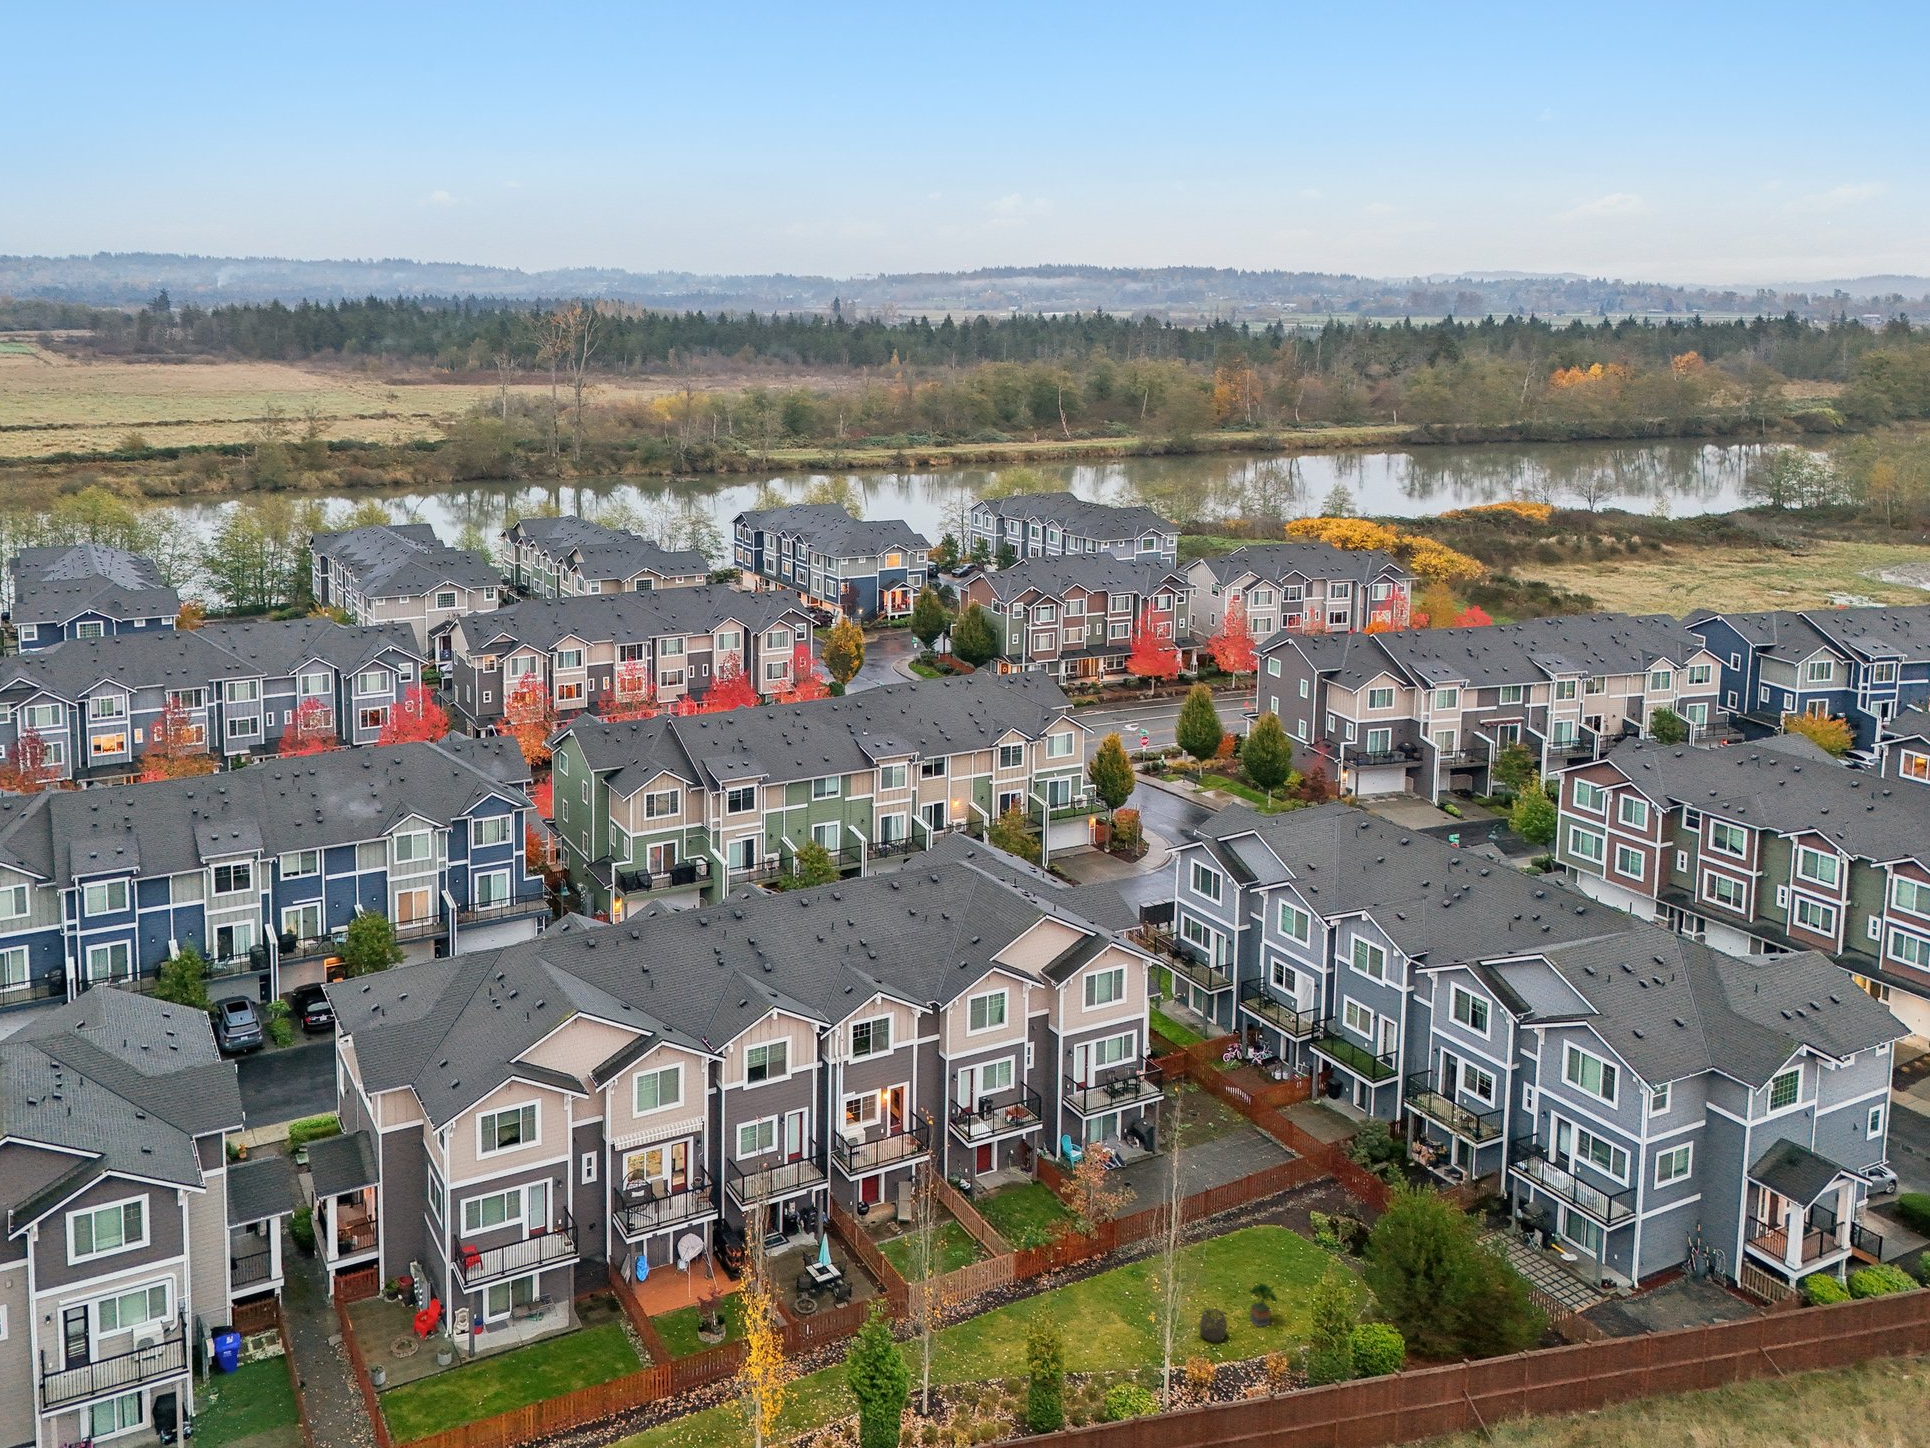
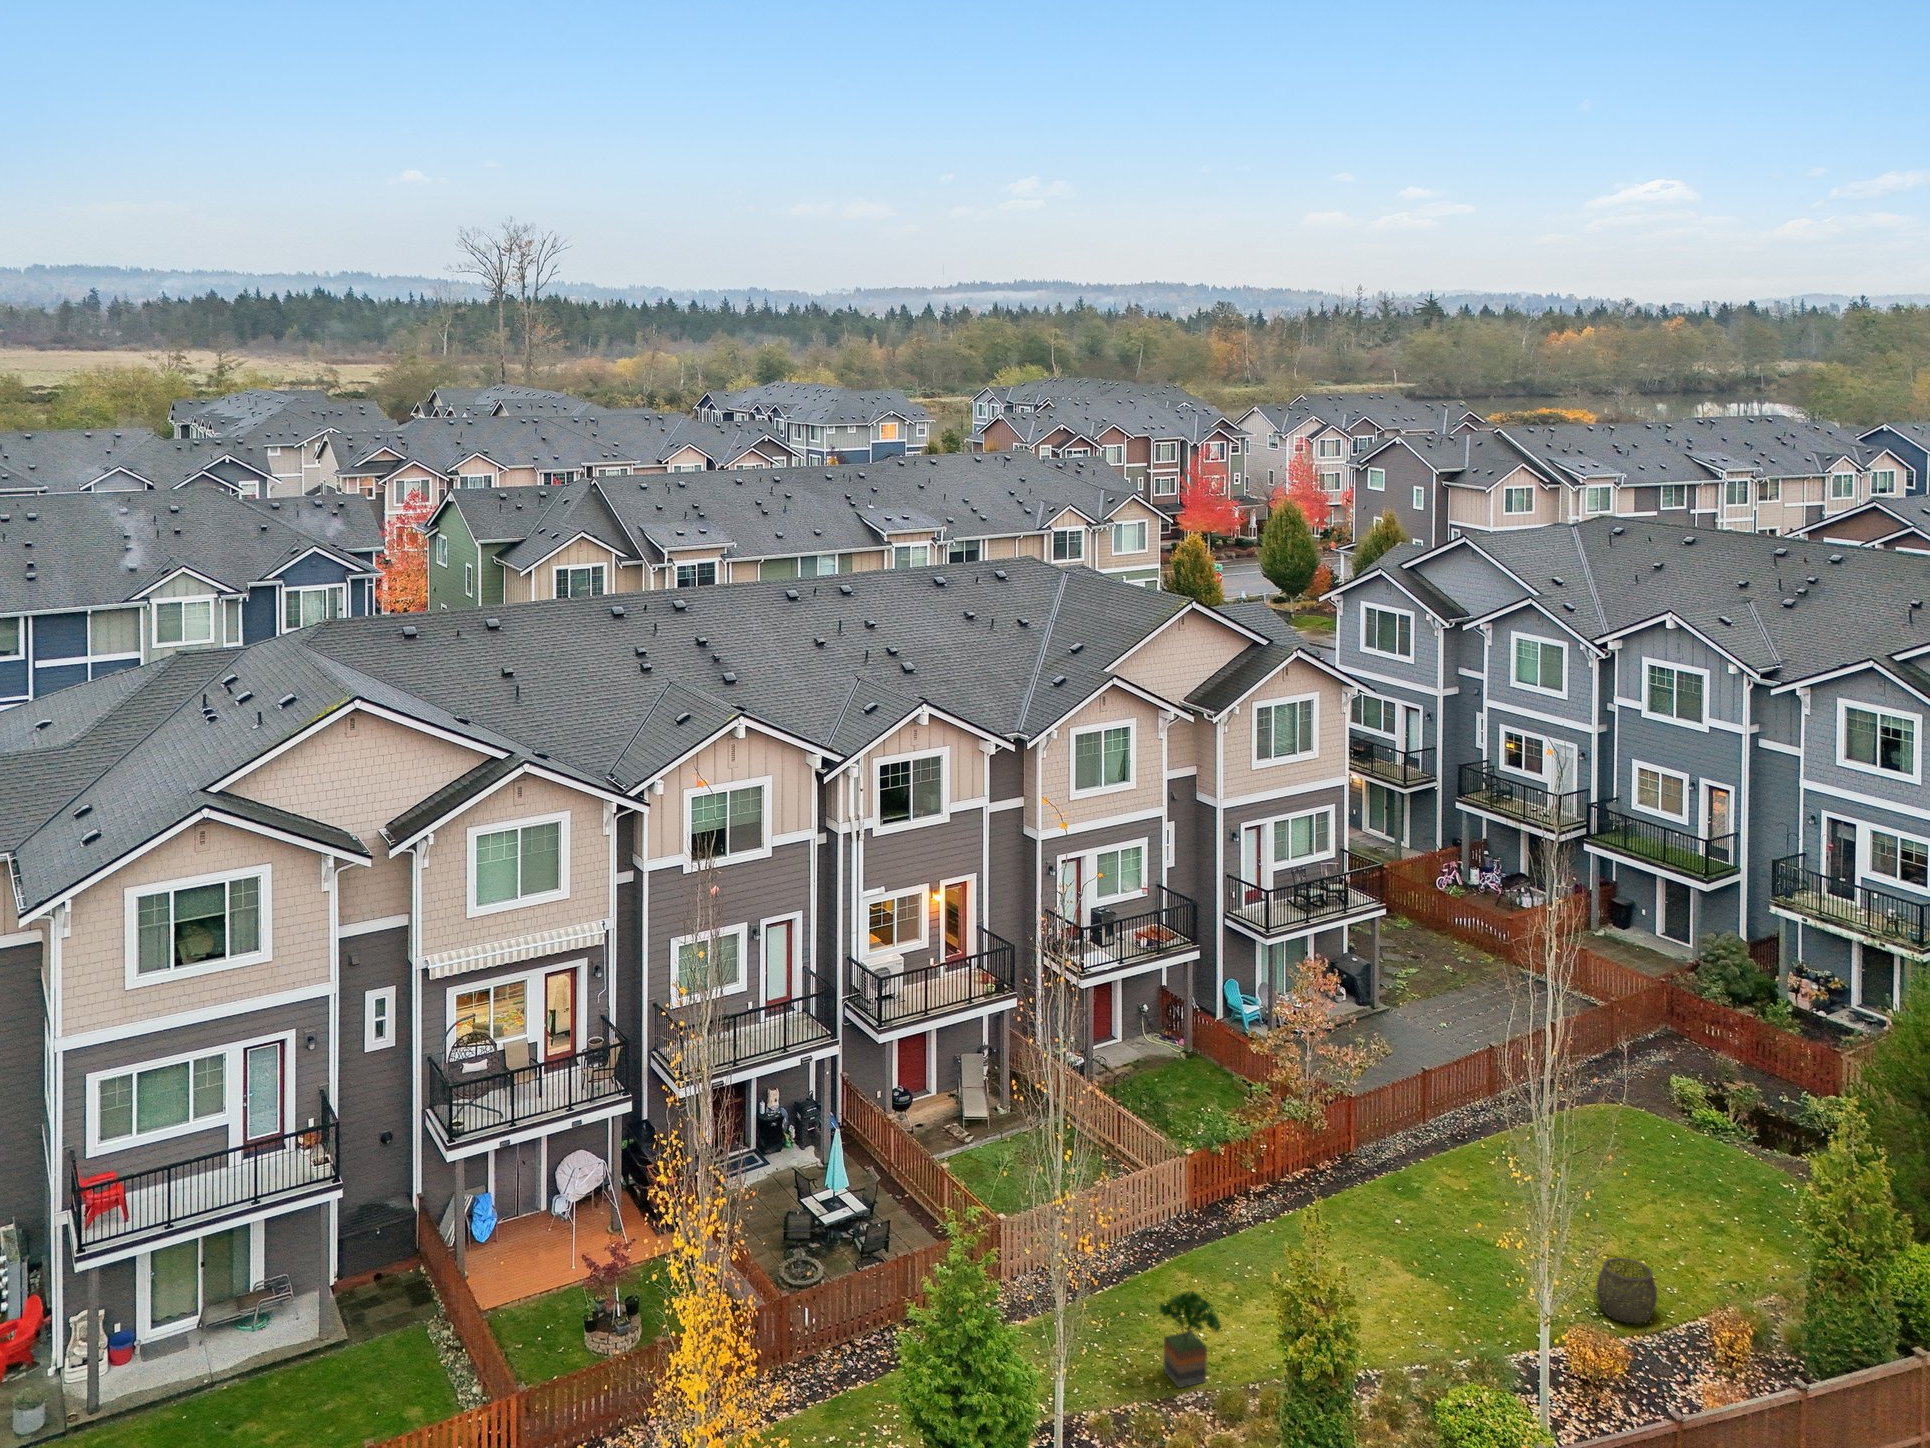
potted tree: present [1249,1284,1277,1327] -> present [1159,1291,1221,1388]

